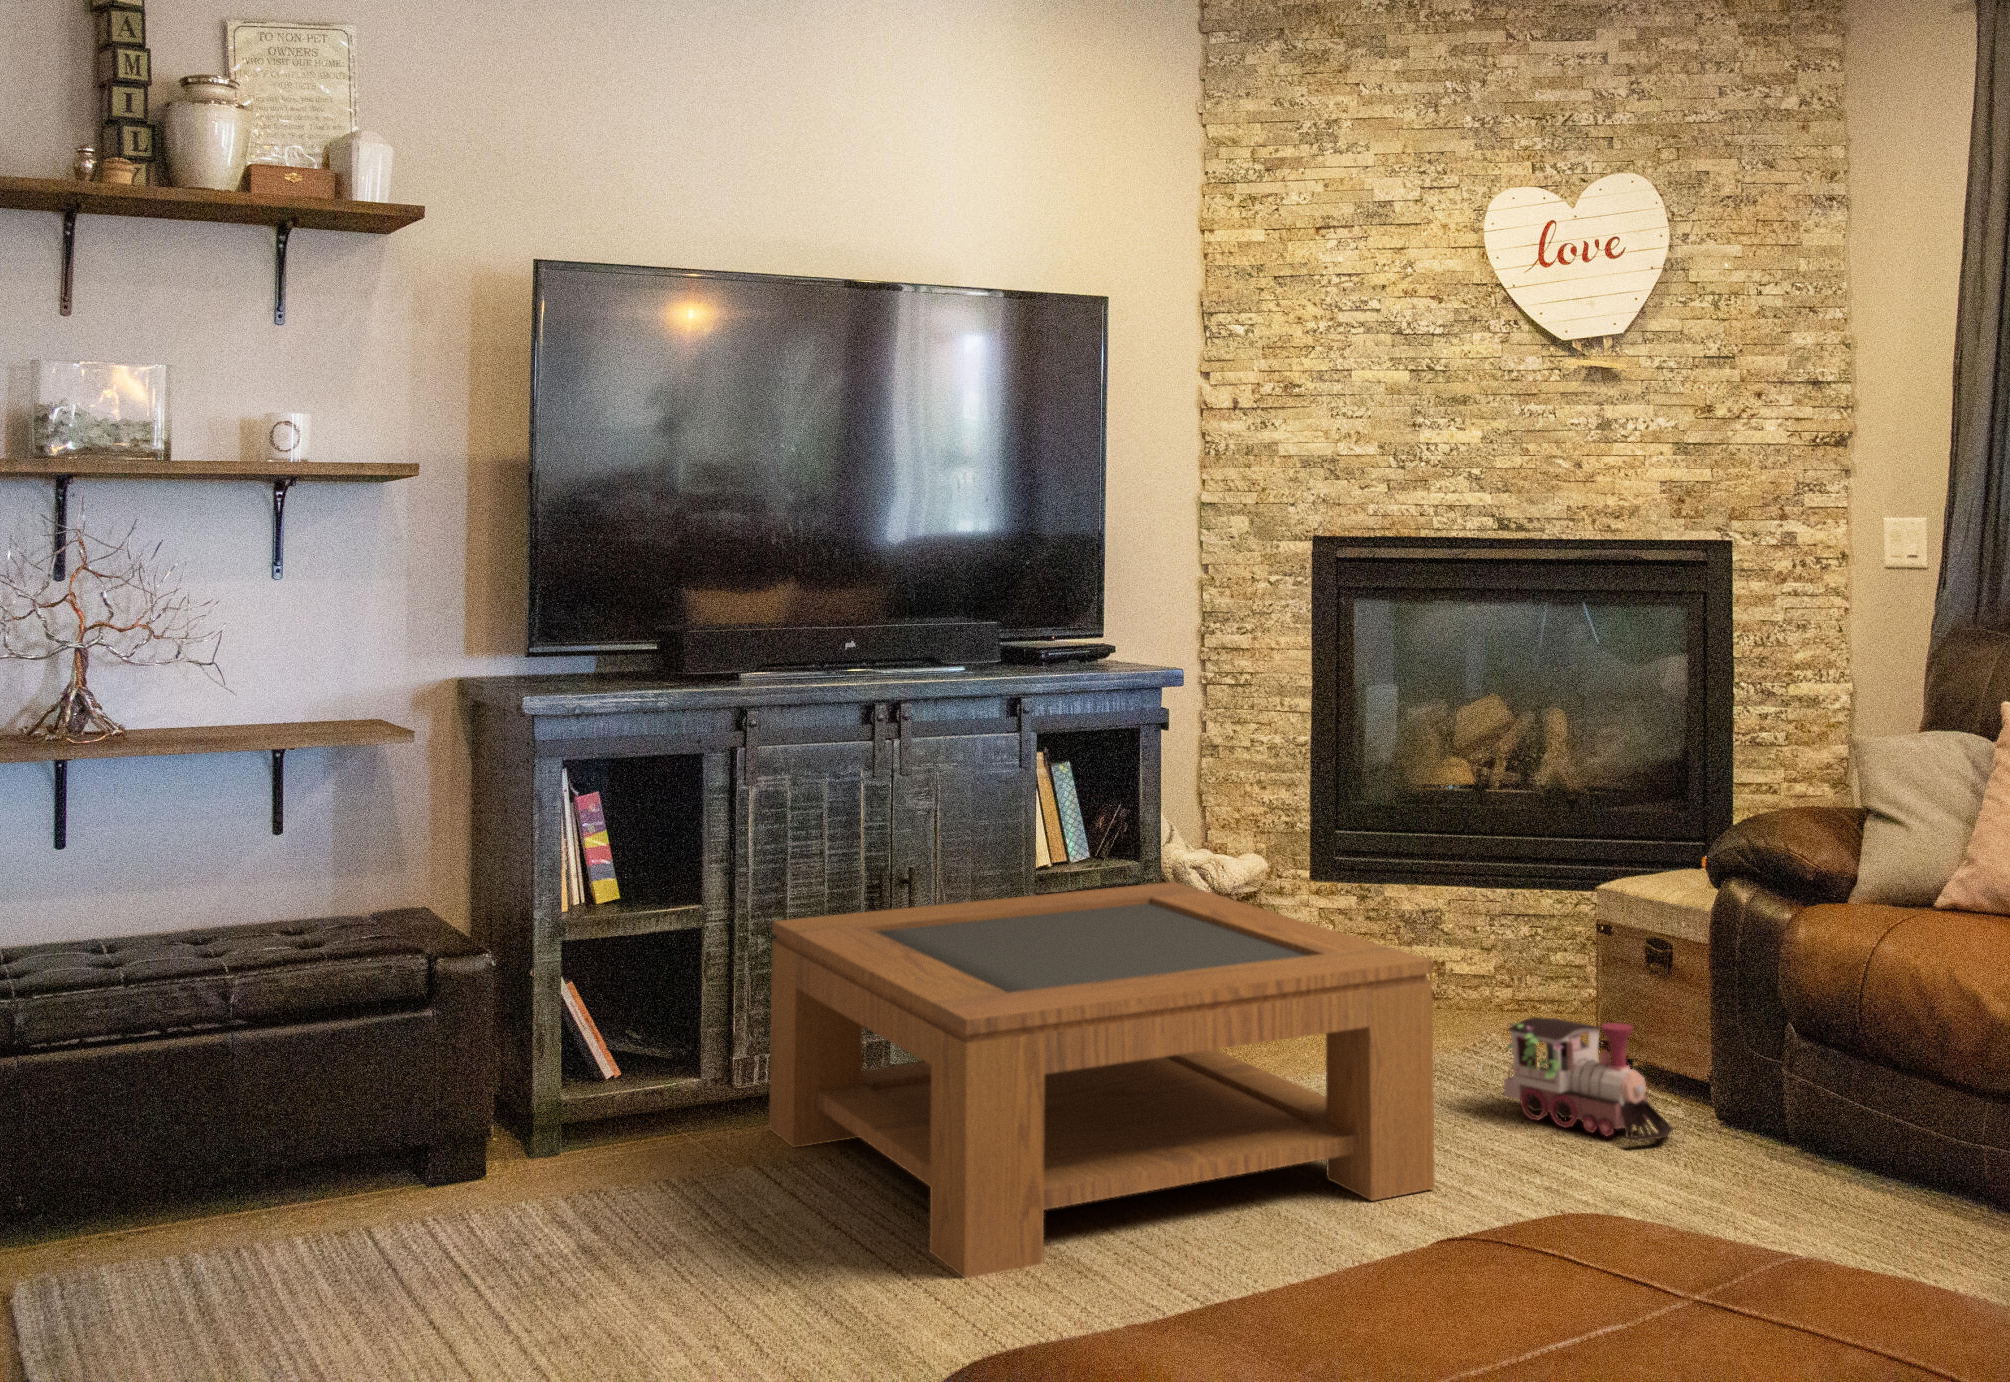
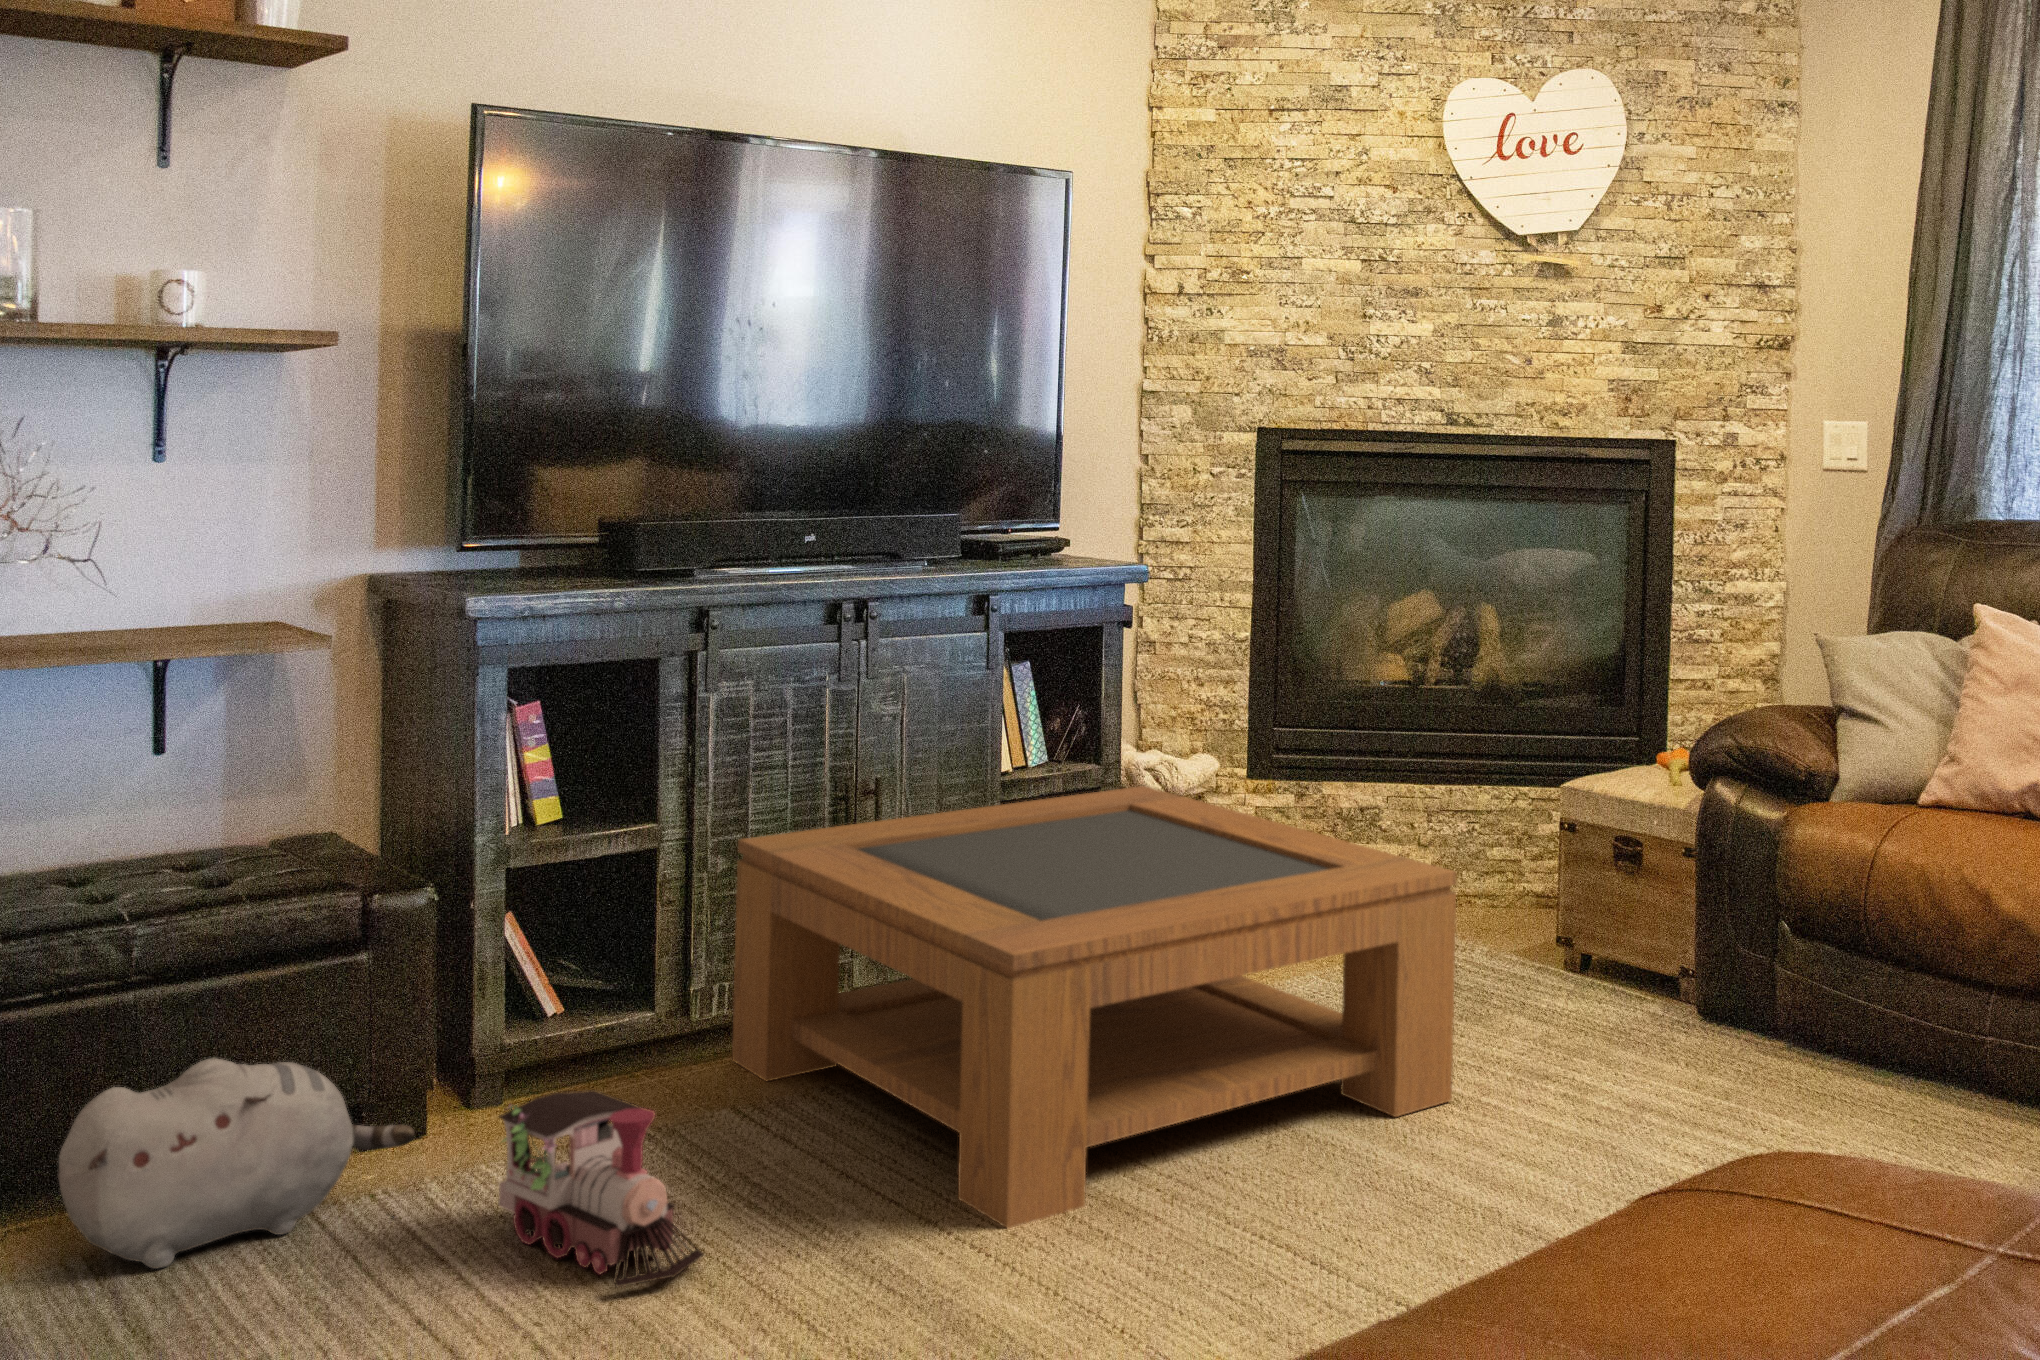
toy train: present [1504,1017,1675,1141] -> present [498,1090,704,1287]
plush toy: none [157,1093,458,1273] -> present [59,1058,414,1269]

